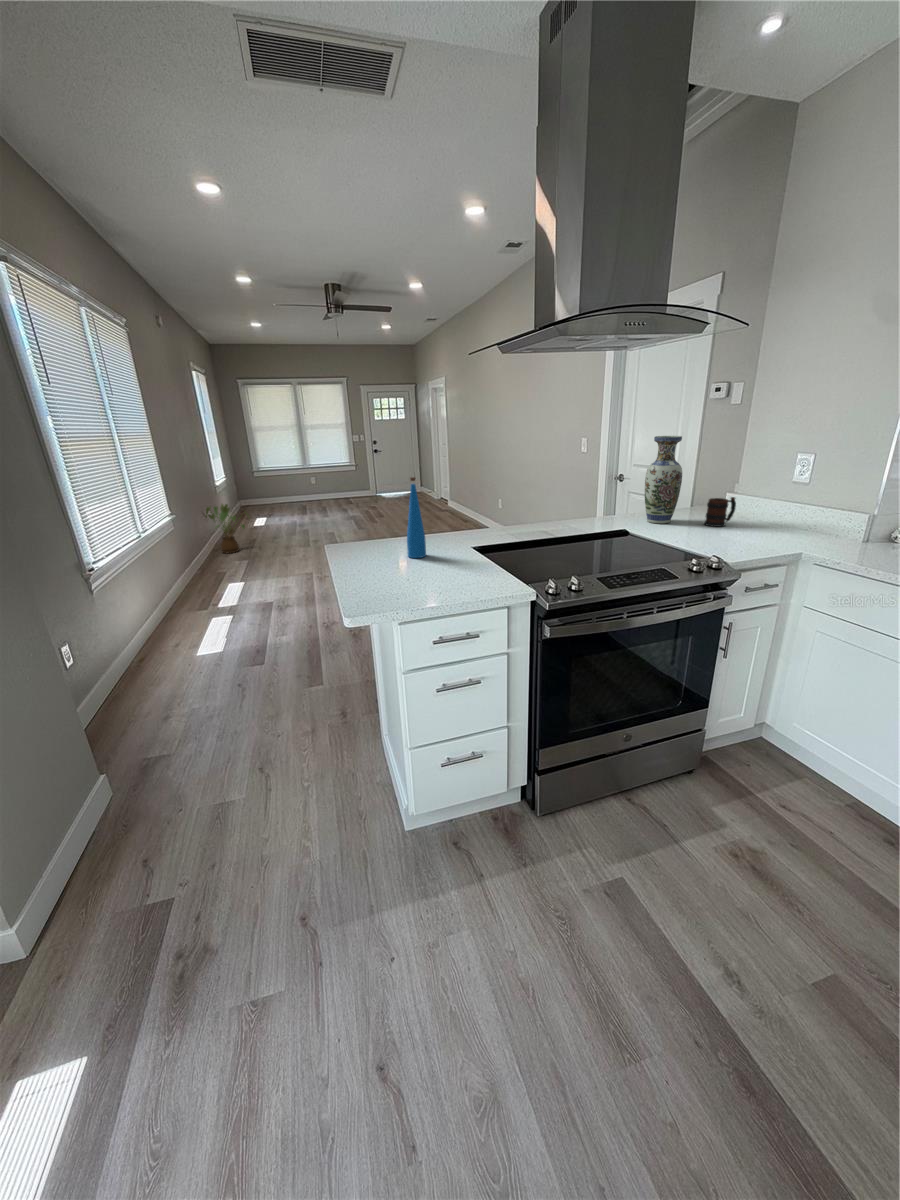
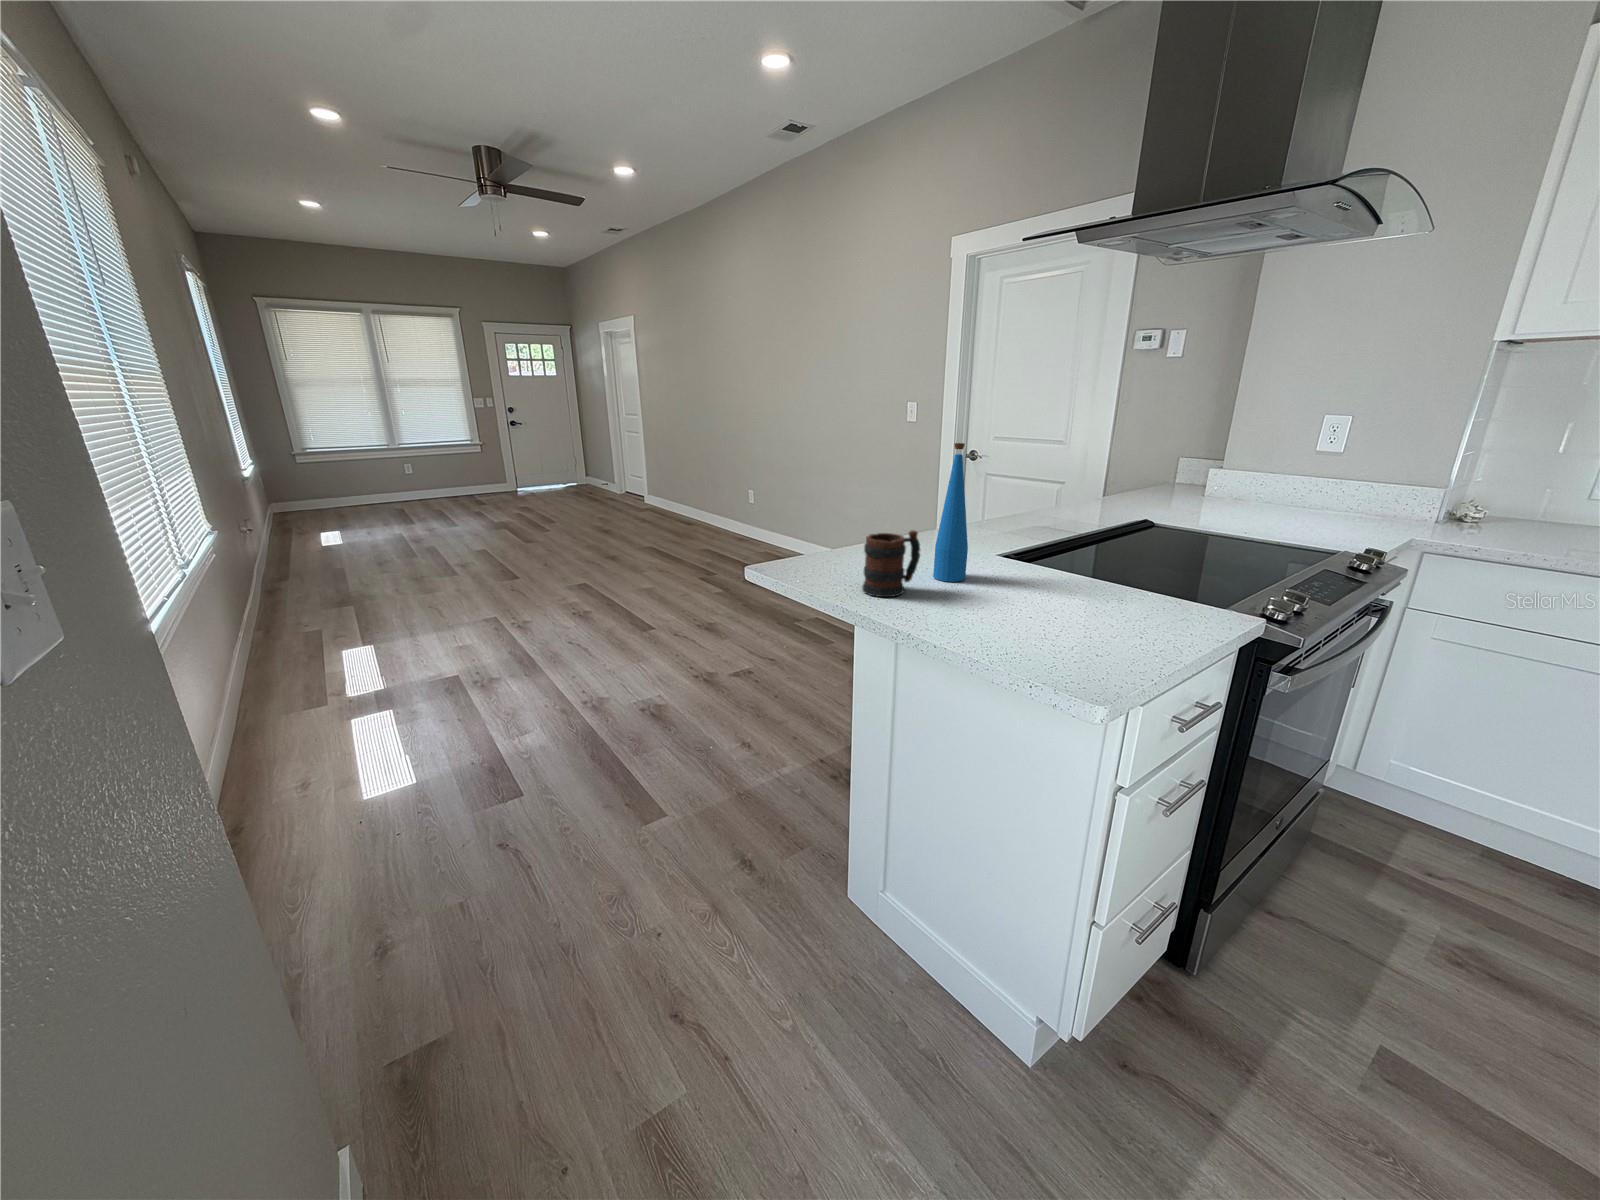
vase: present [645,436,682,524] -> none [1125,392,1183,509]
mug: present [704,497,736,527] -> present [862,531,920,597]
house plant: present [206,504,249,553] -> none [248,507,340,595]

